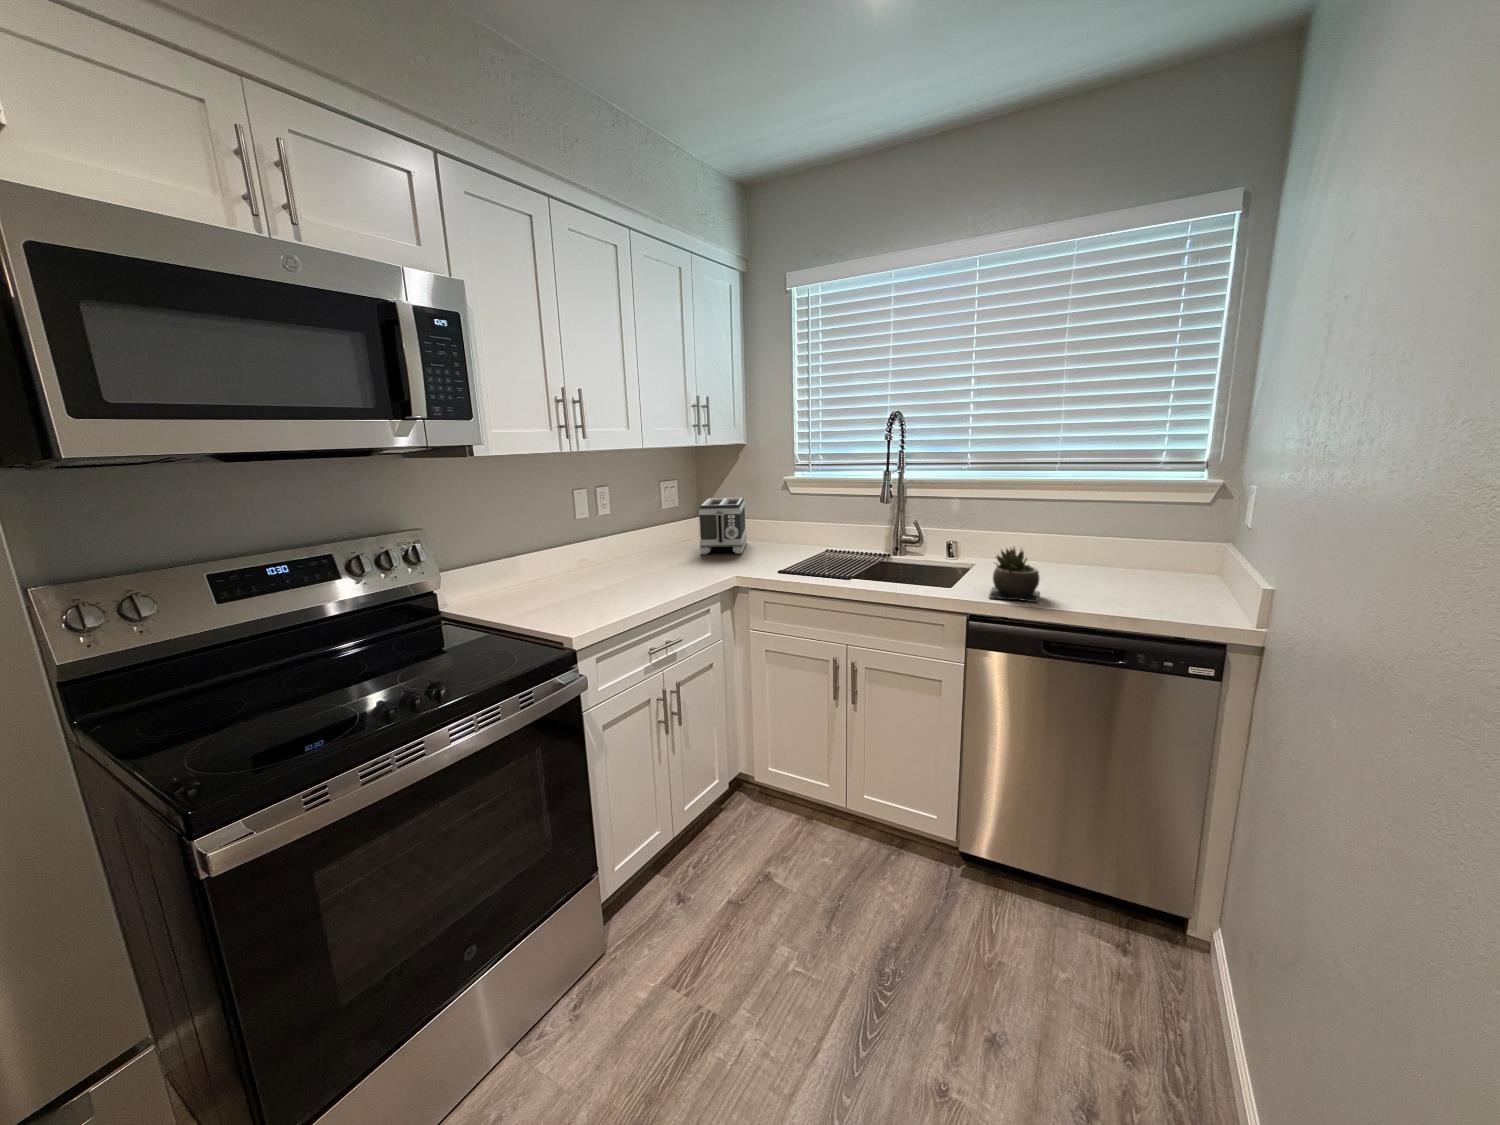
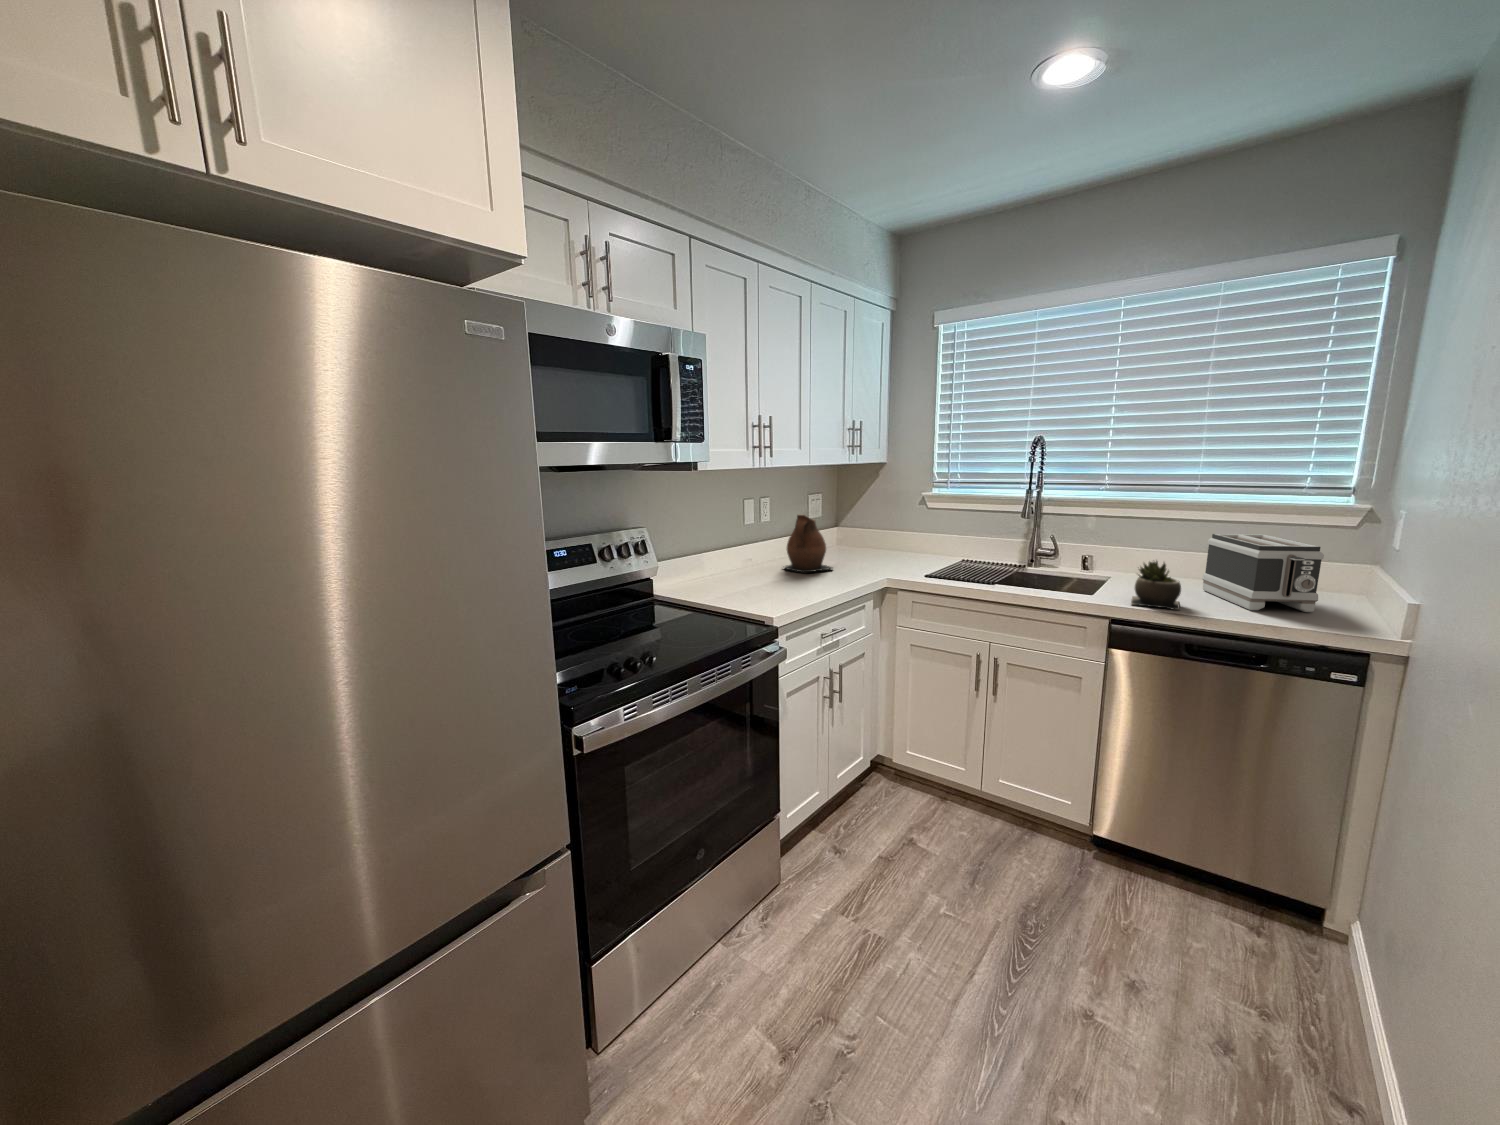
toaster: present [699,498,747,554] -> present [1202,534,1324,612]
ceramic pitcher: none [617,506,679,574] -> present [785,515,833,572]

